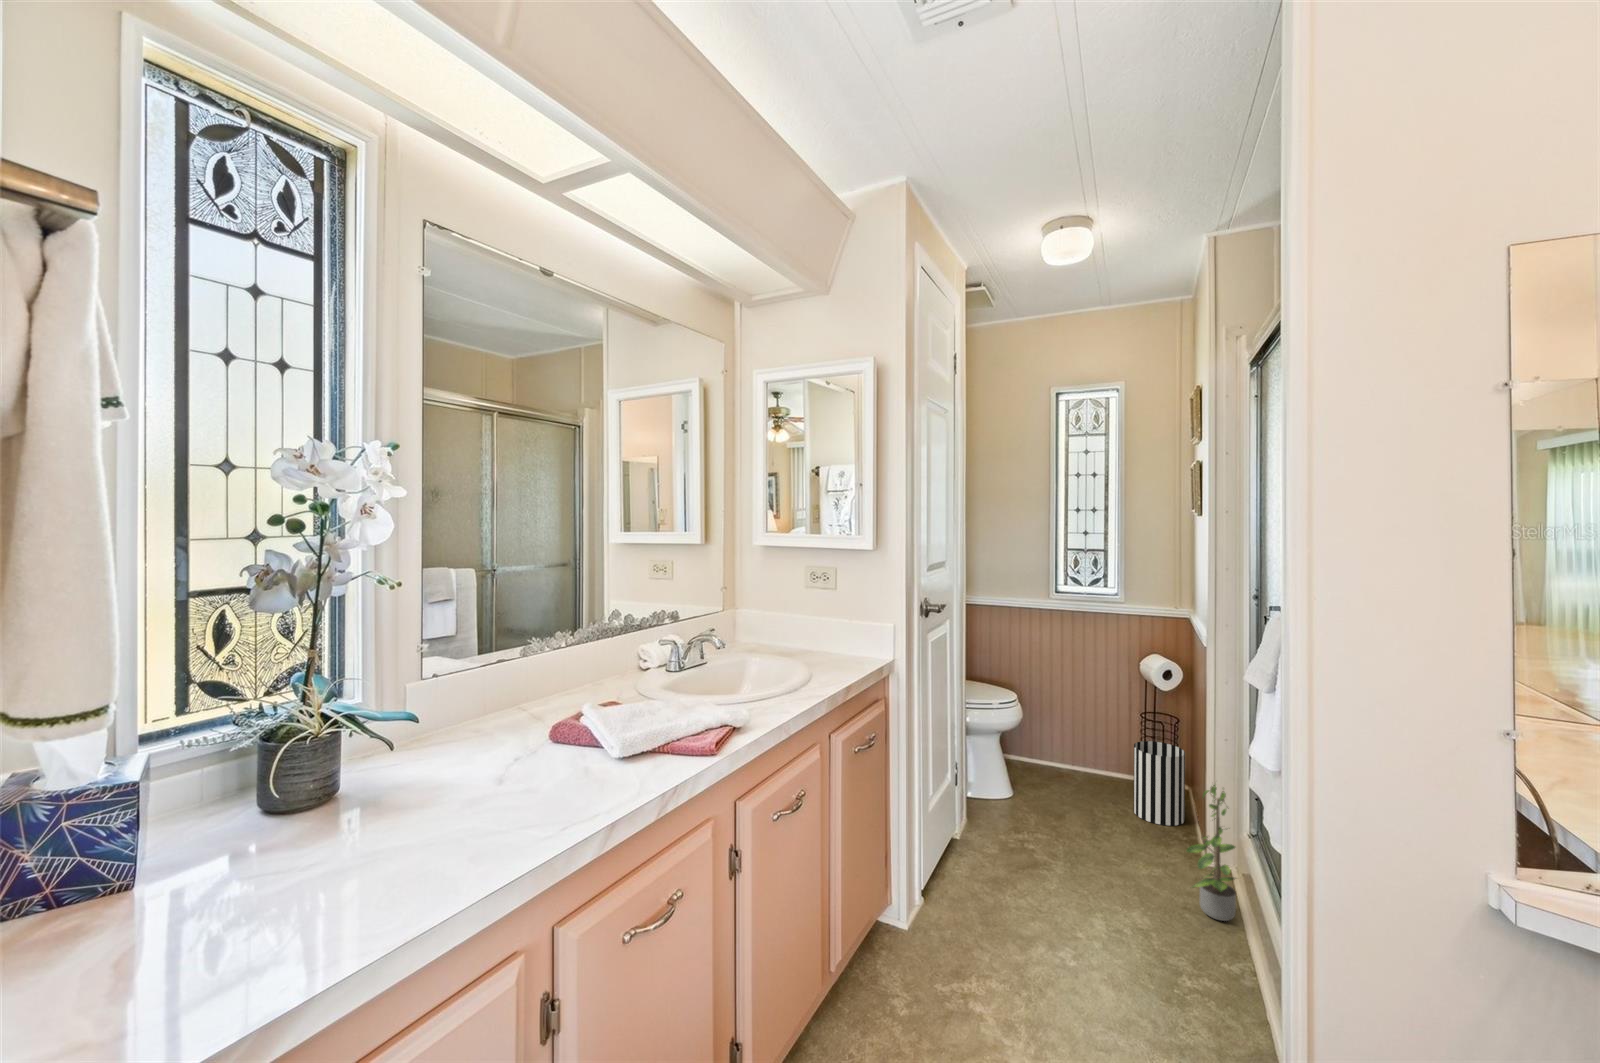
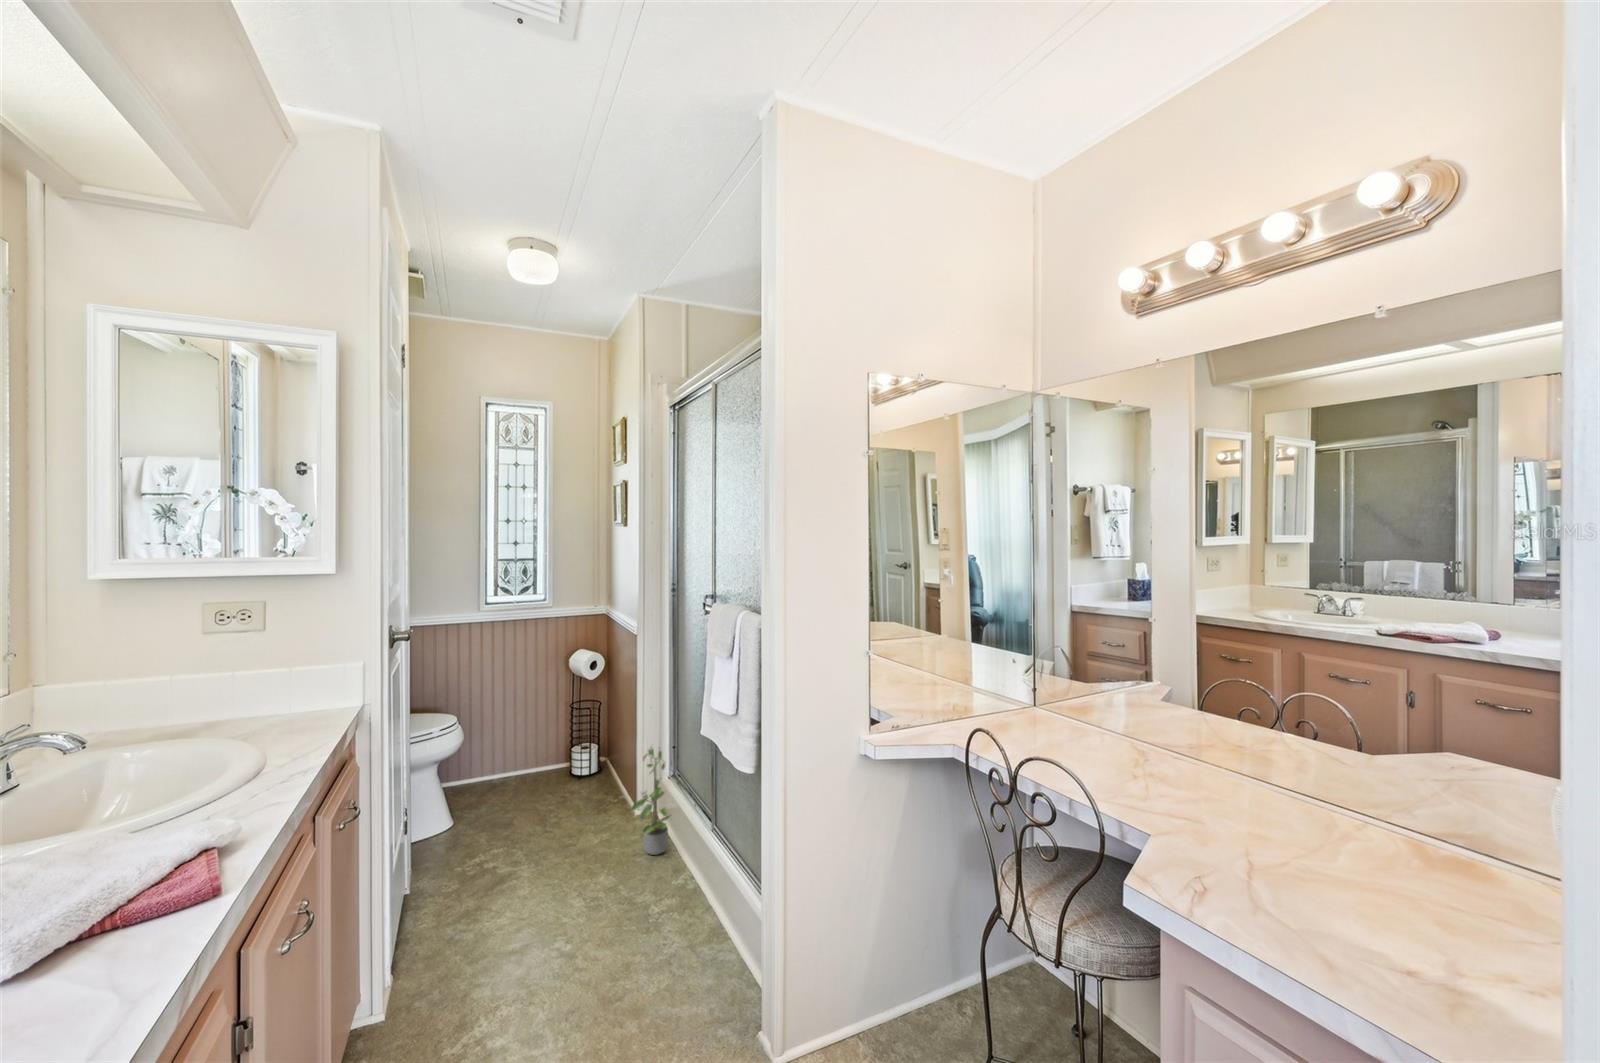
wastebasket: present [1134,741,1185,826] -> none [569,726,611,799]

